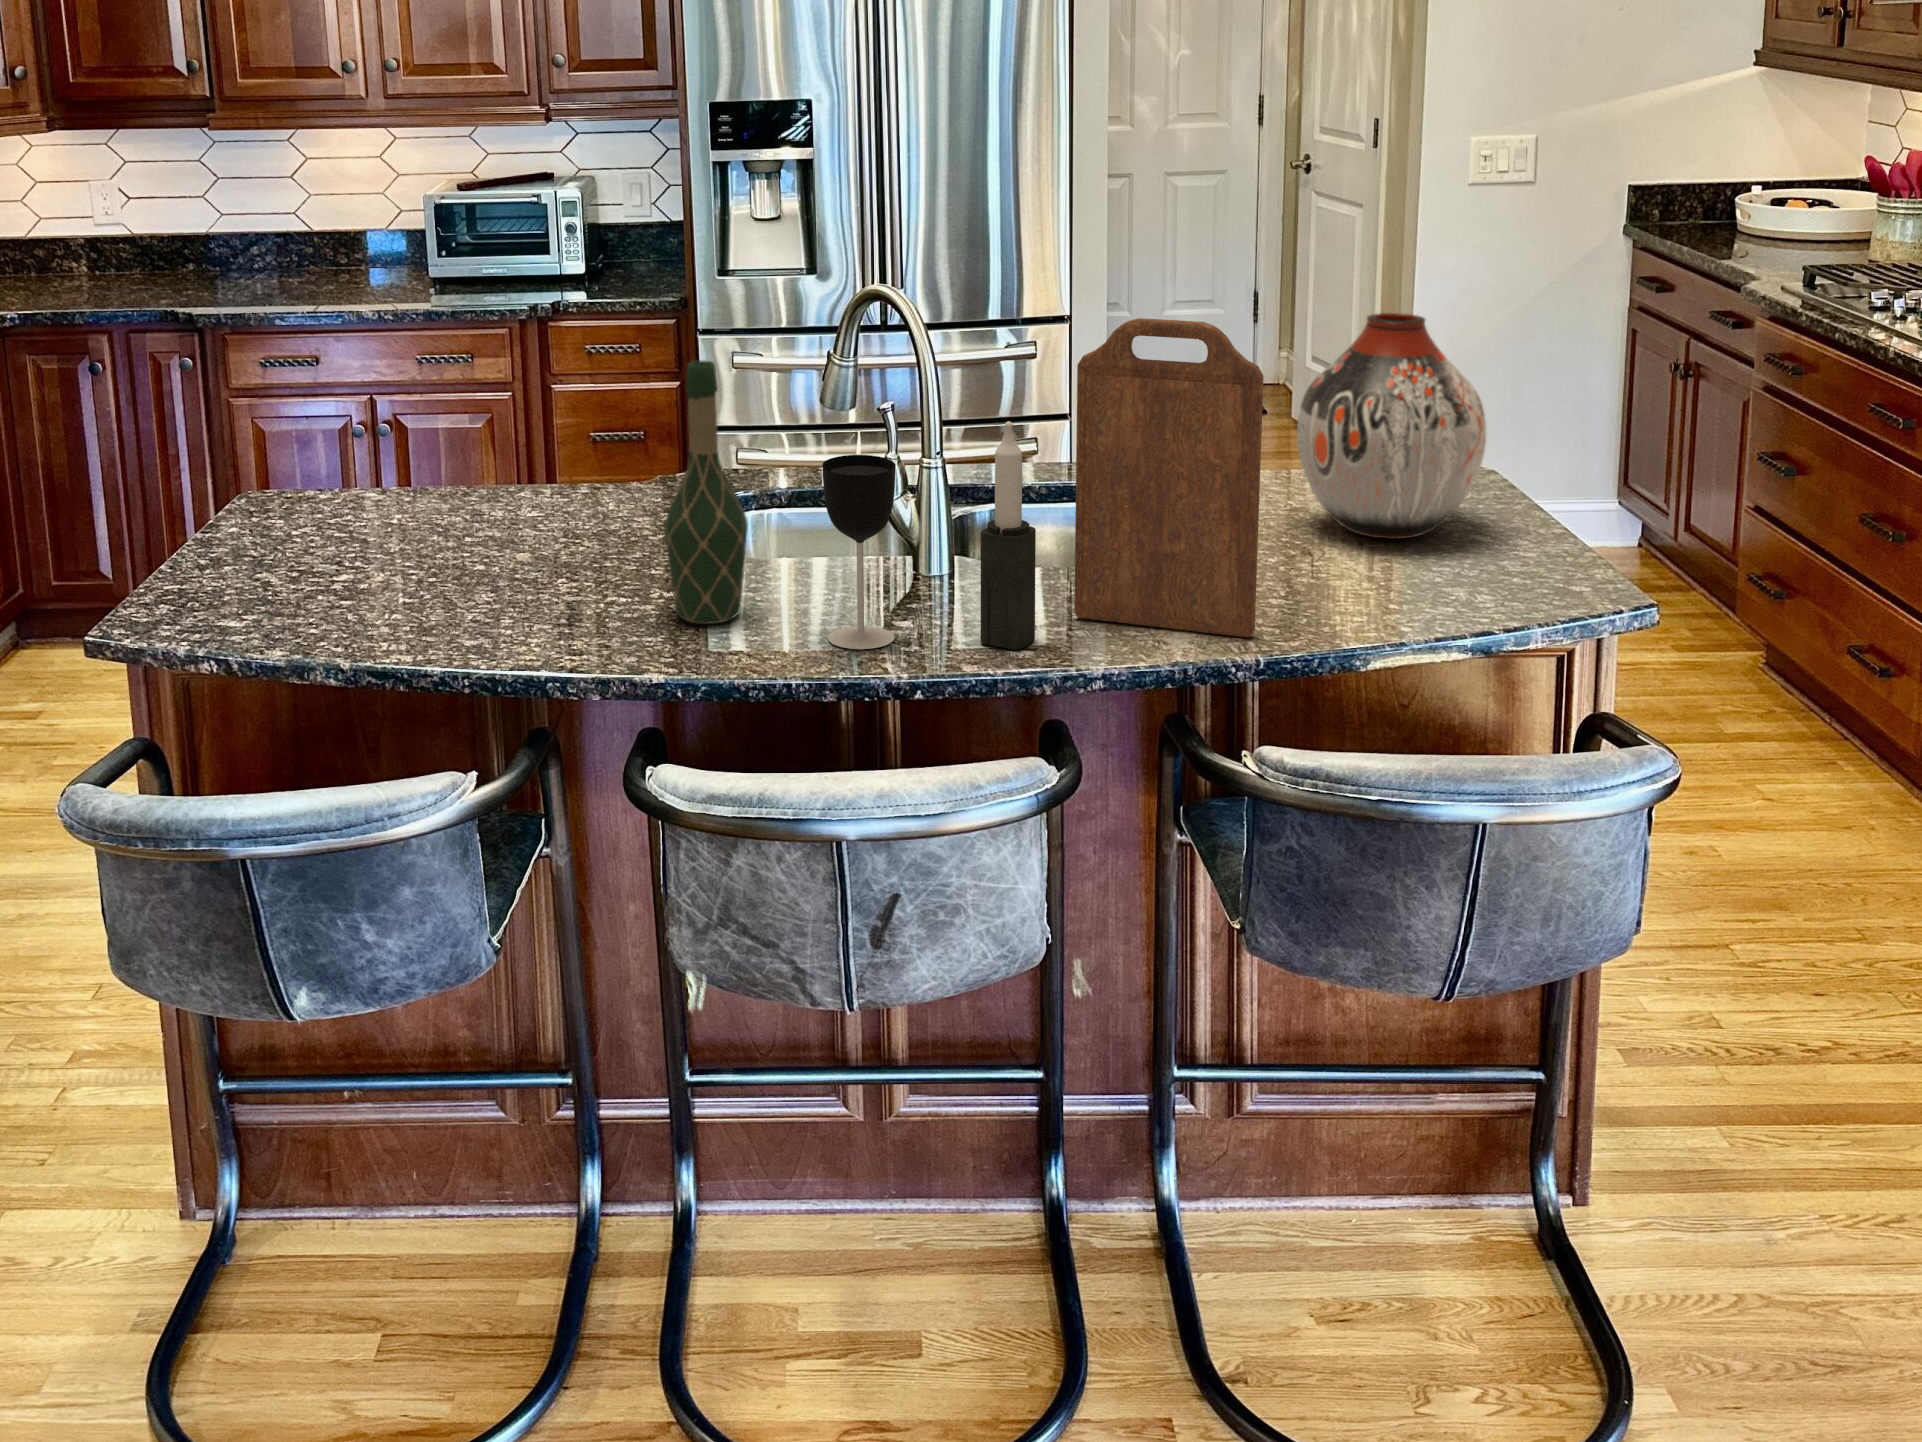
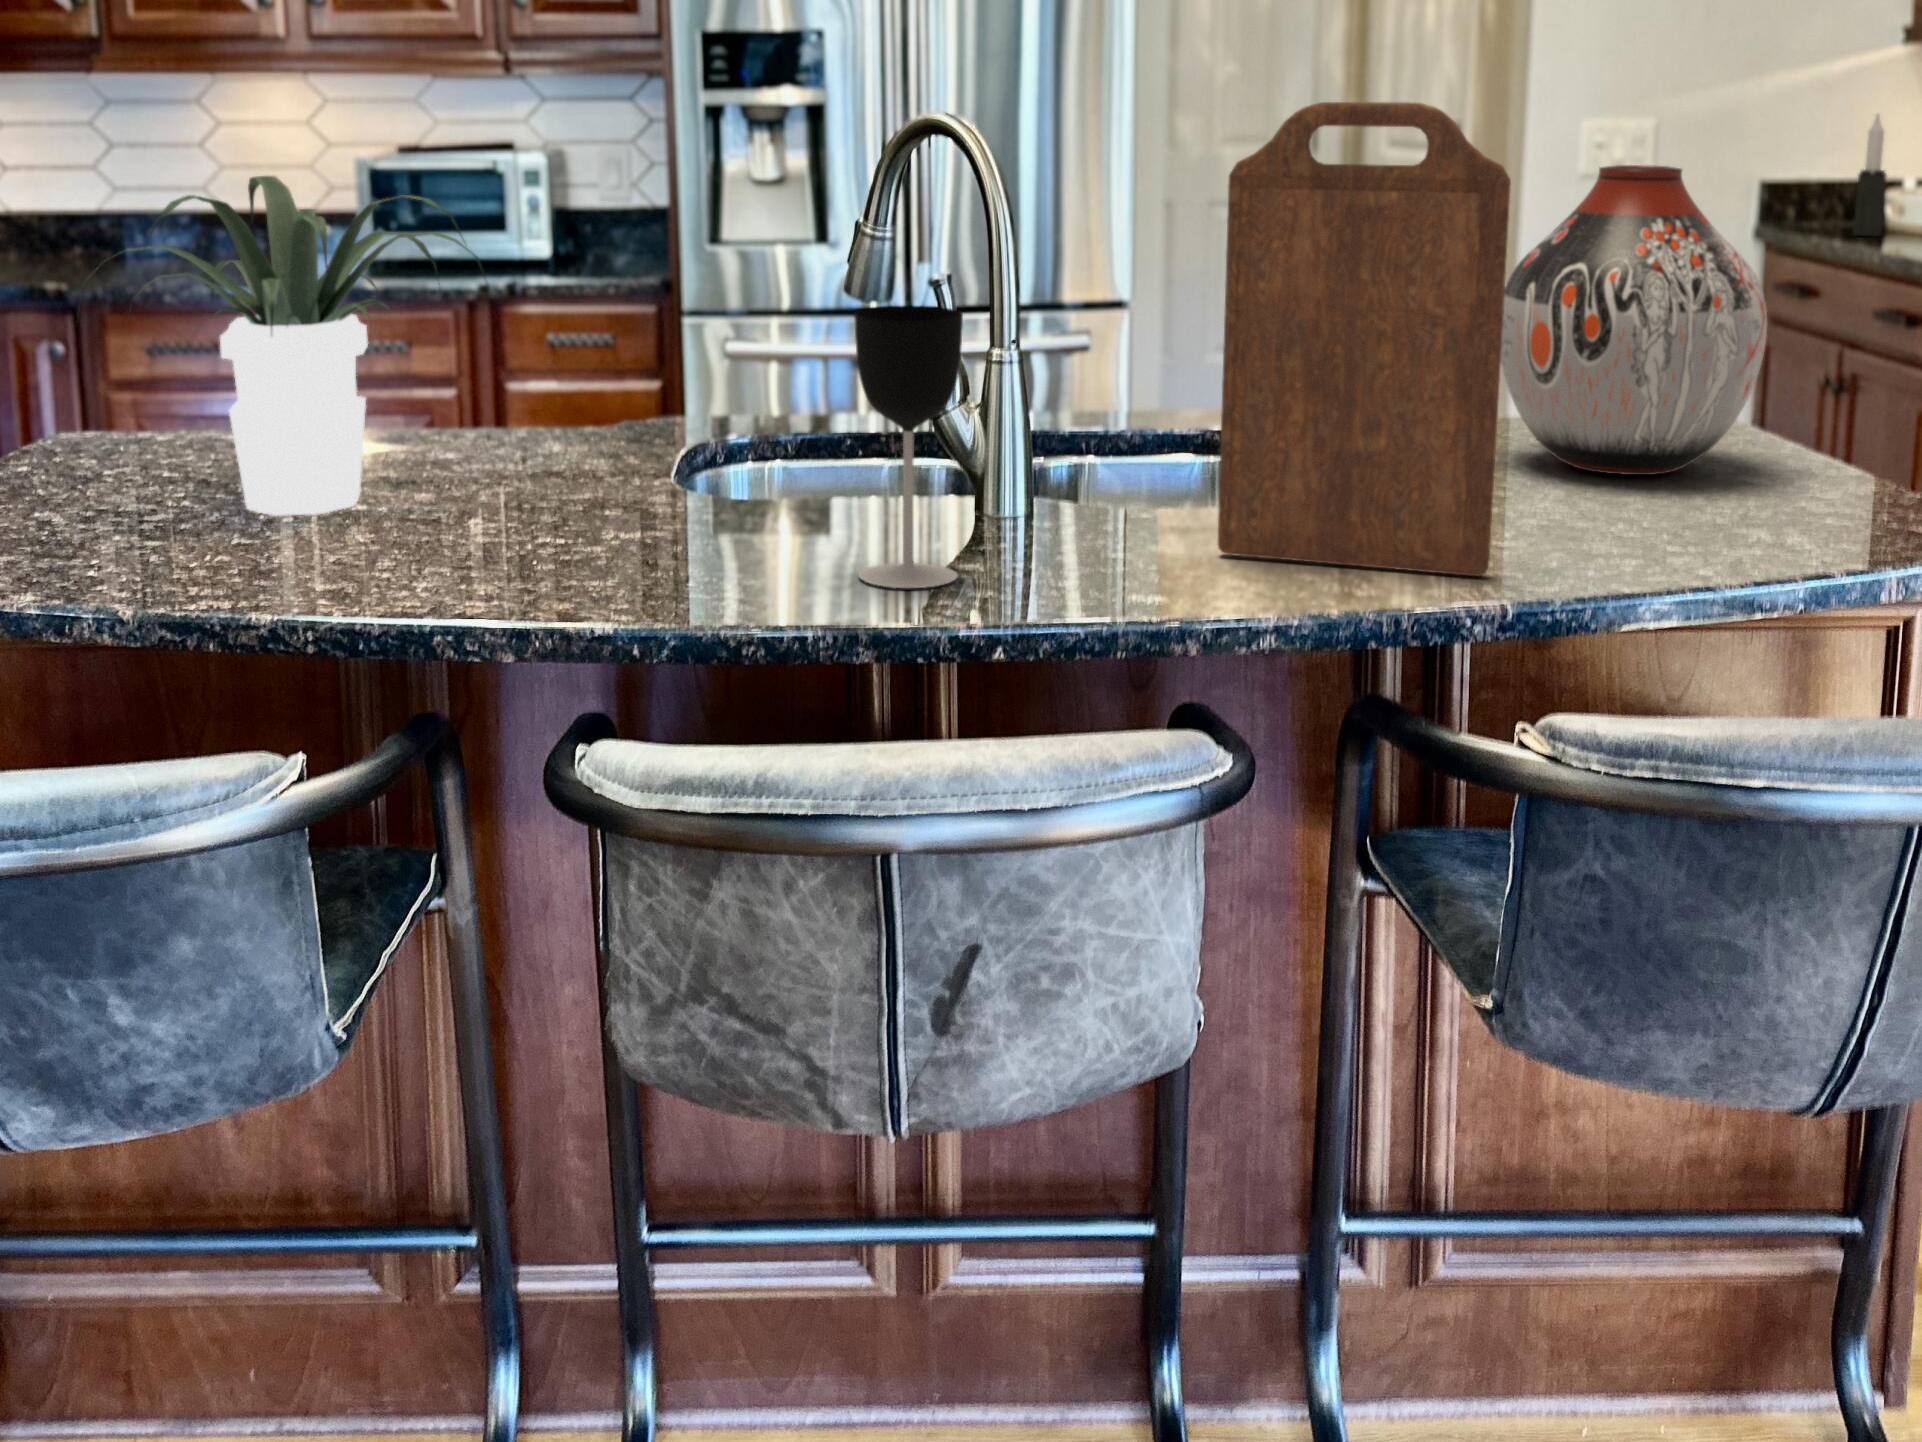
potted plant: none [284,333,572,582] -> present [127,176,480,516]
wine bottle: present [664,361,748,624] -> none [619,172,742,560]
candle: present [981,421,1036,650] -> present [1853,114,1886,236]

